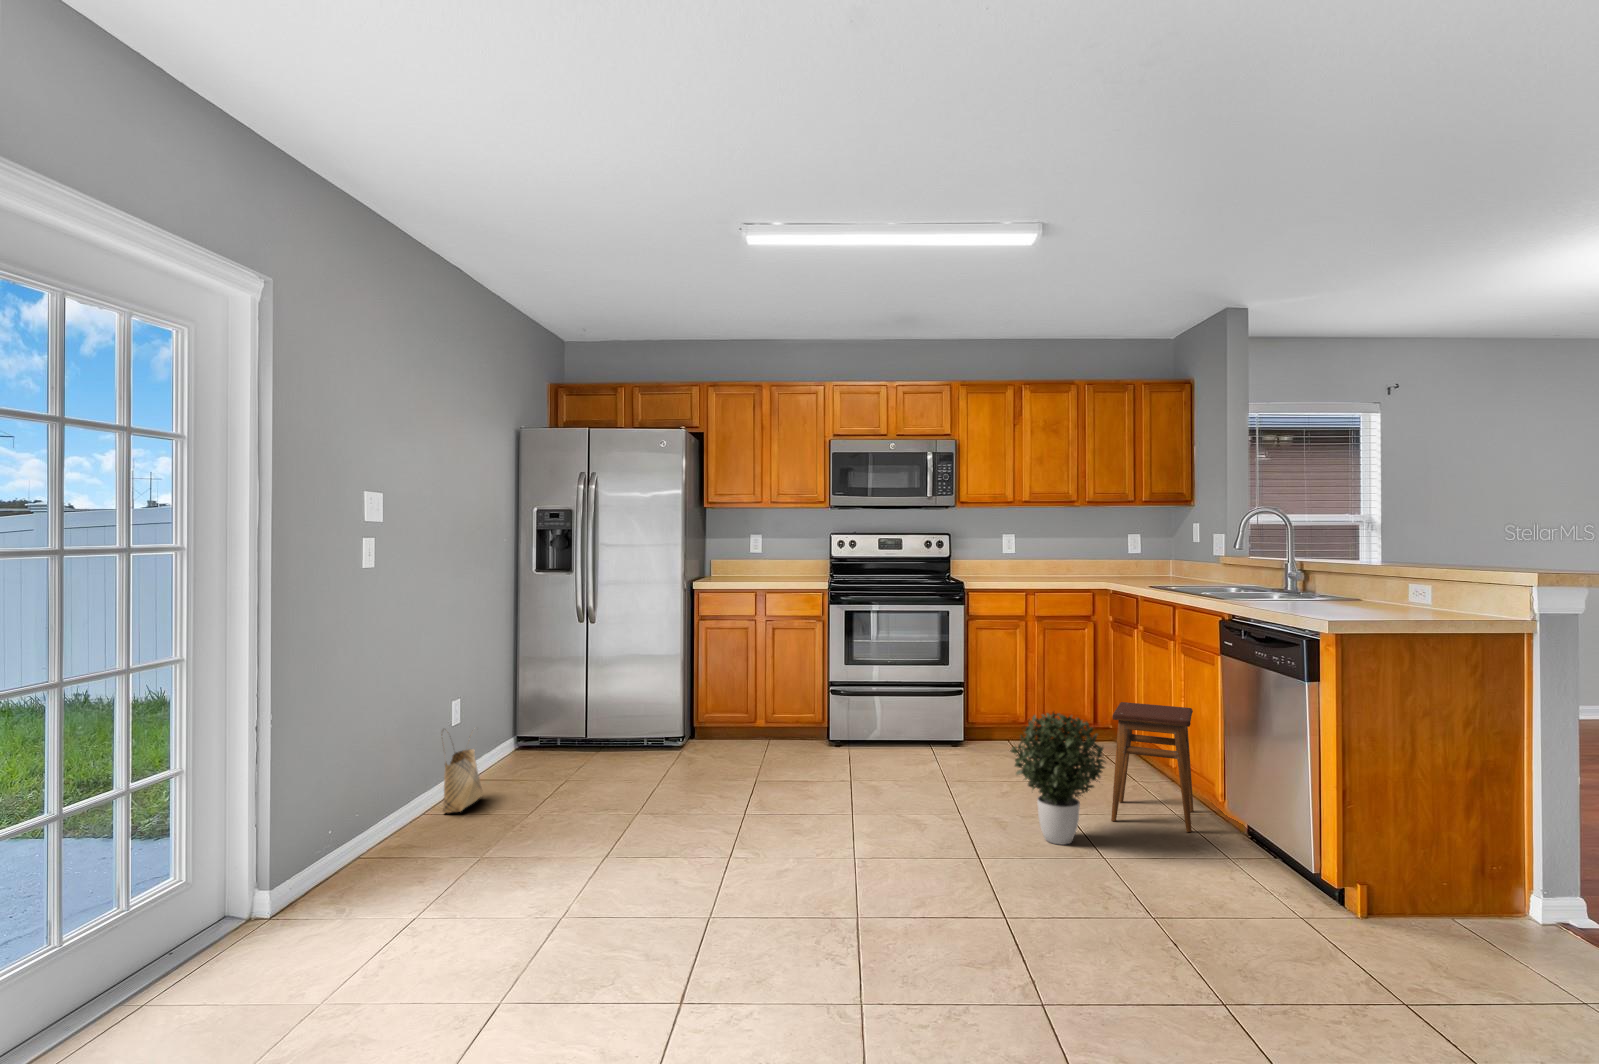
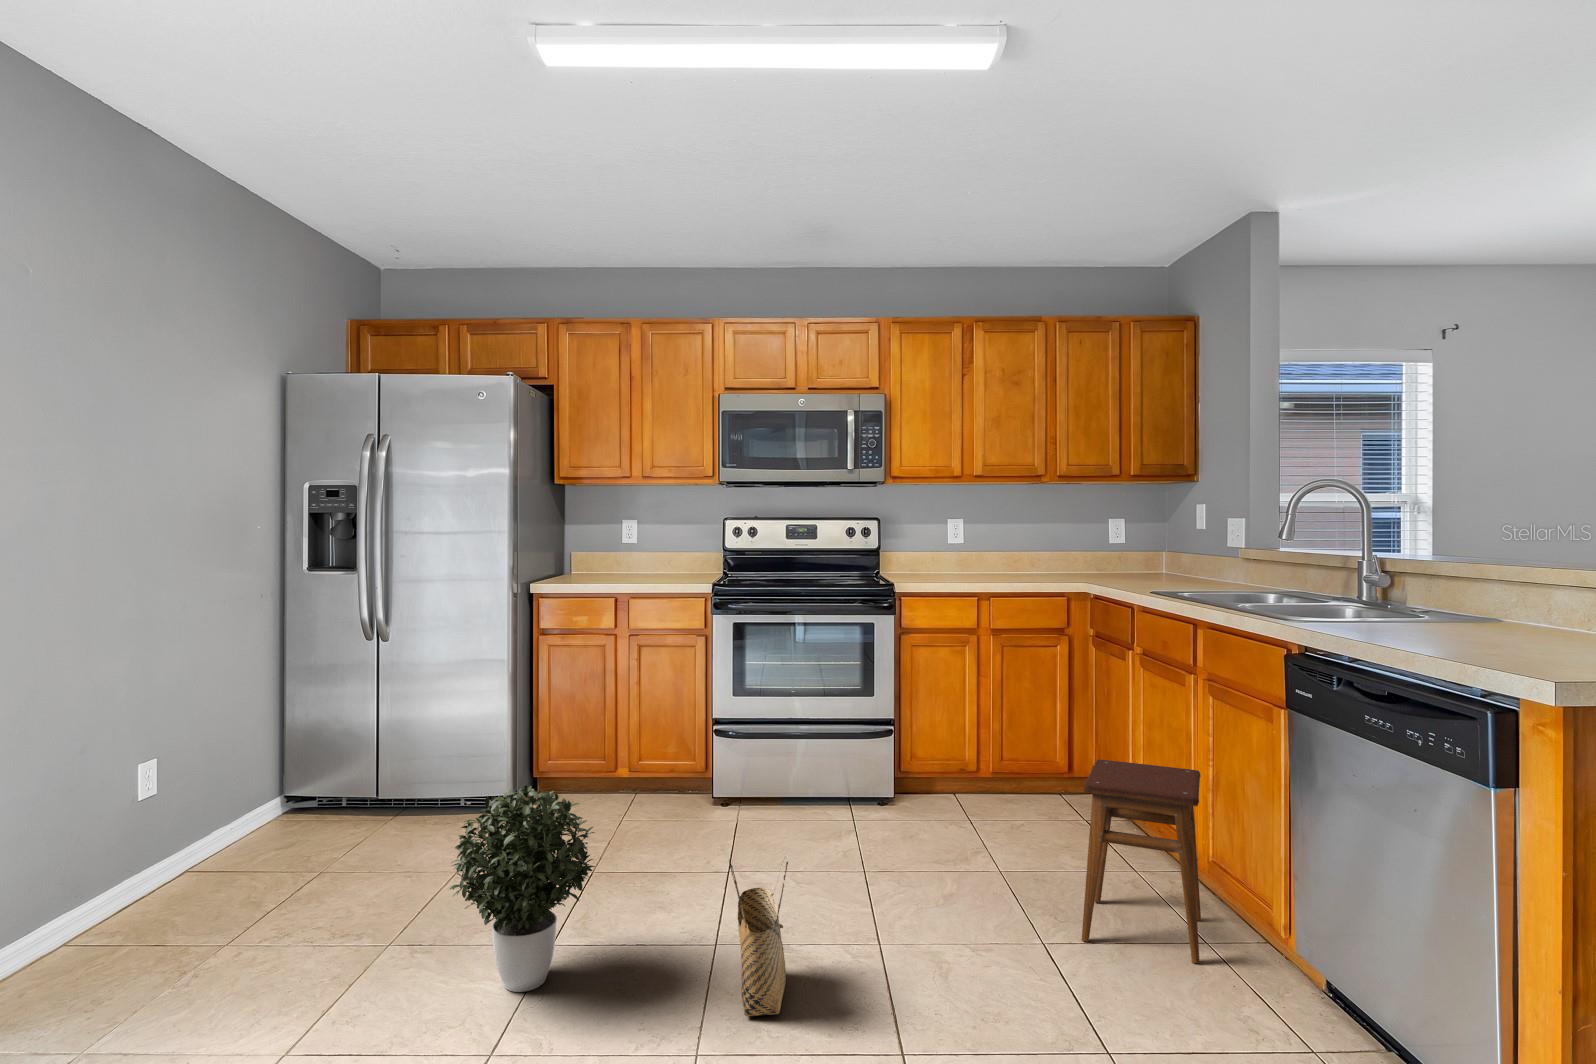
potted plant: present [1011,712,1105,845] -> present [450,785,595,992]
woven basket: present [441,734,483,813] -> present [729,856,789,1016]

